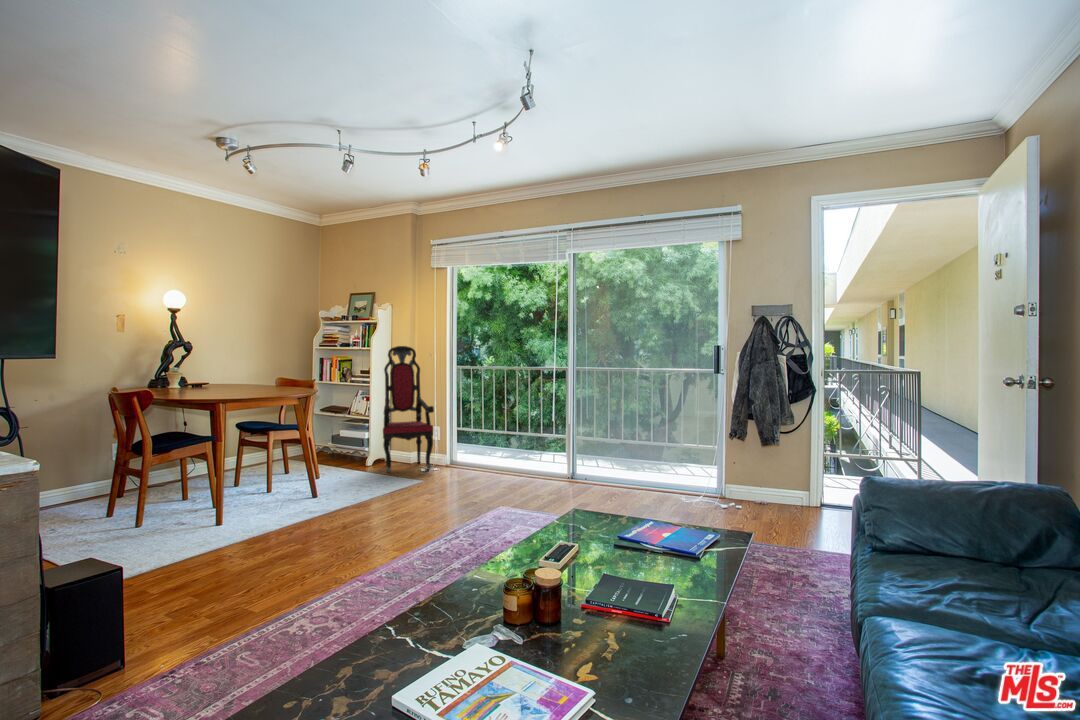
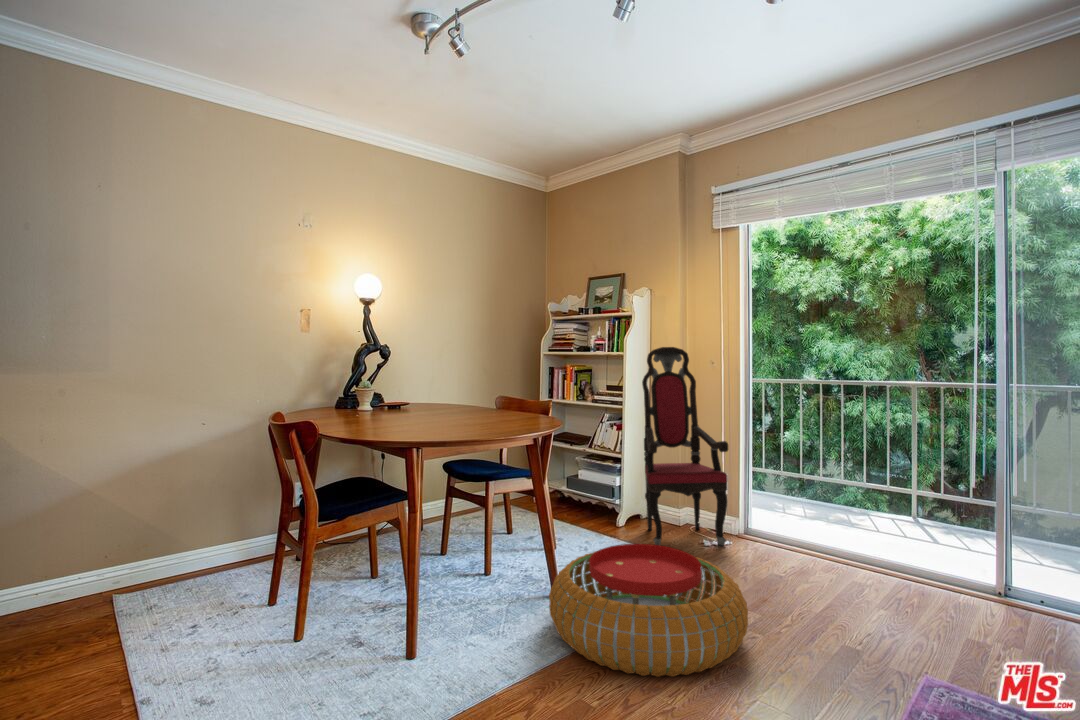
pouf: none [309,461,416,516] -> present [549,544,748,677]

